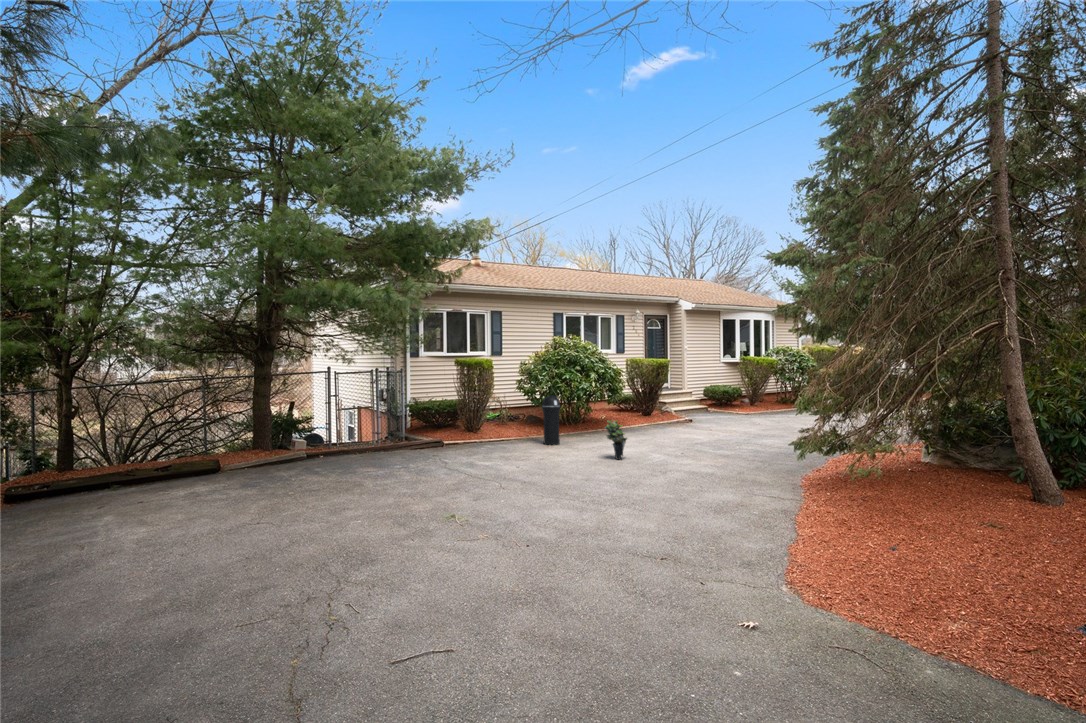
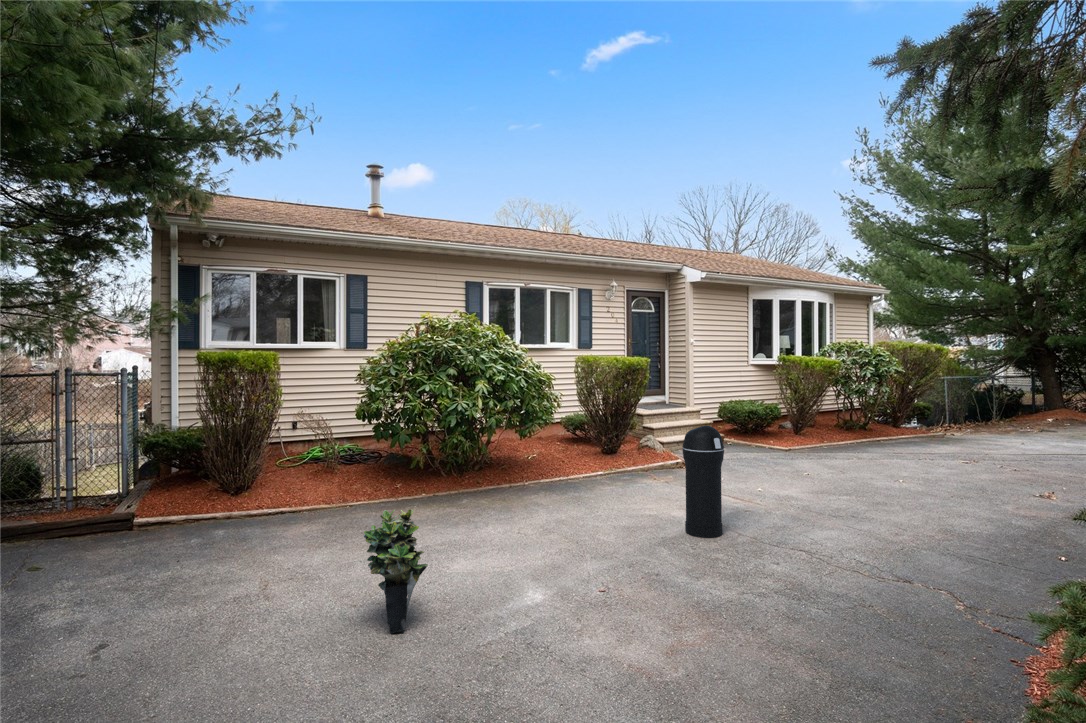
trash can: present [542,395,560,445] -> present [682,426,724,538]

